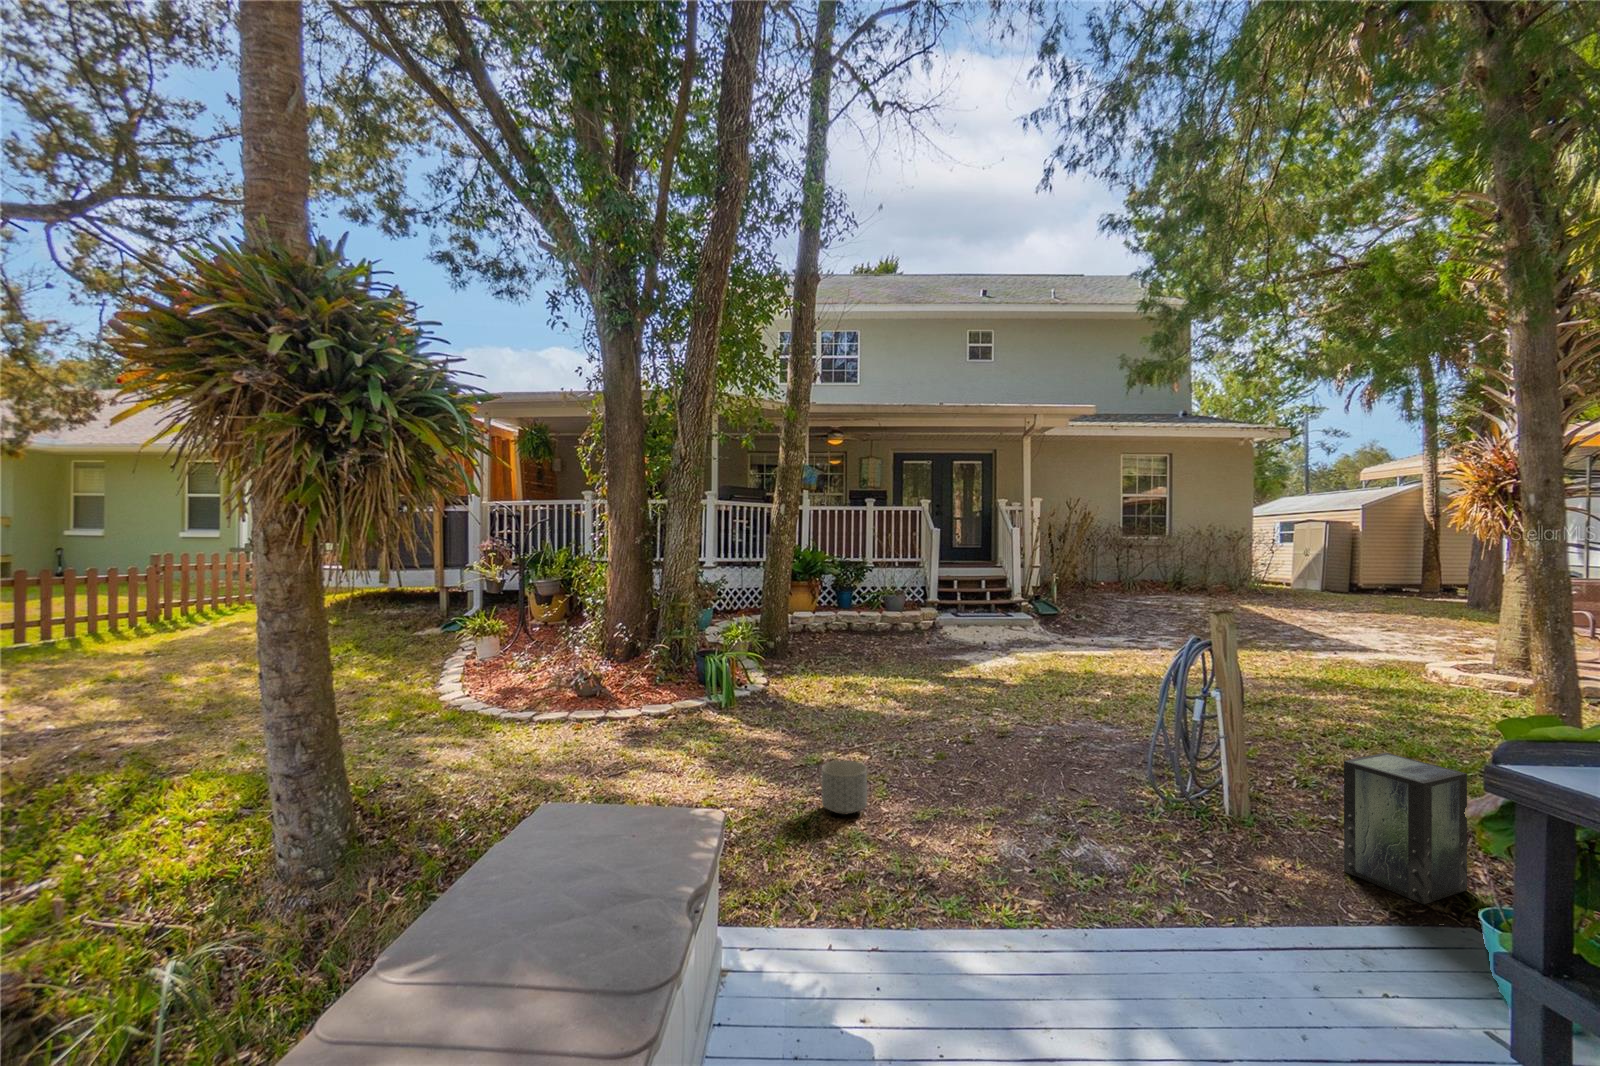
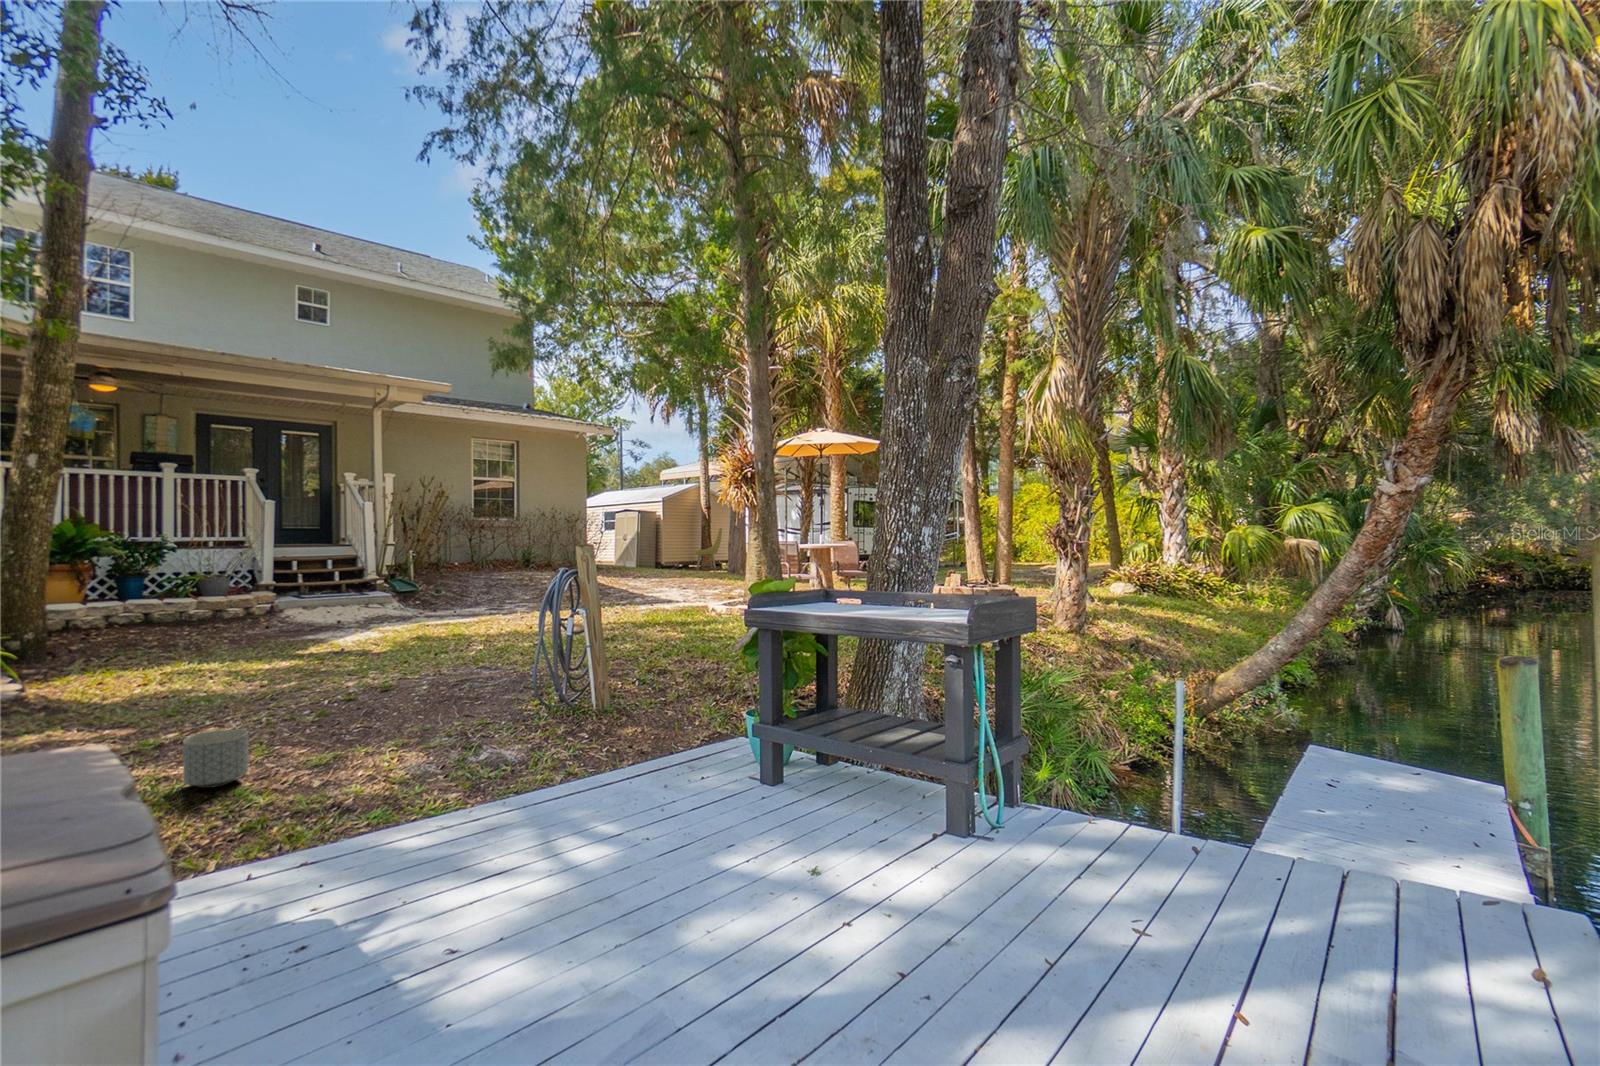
chair: none [1419,547,1469,606] -> present [695,528,722,570]
storage box: present [1344,753,1467,904] -> none [663,637,724,723]

